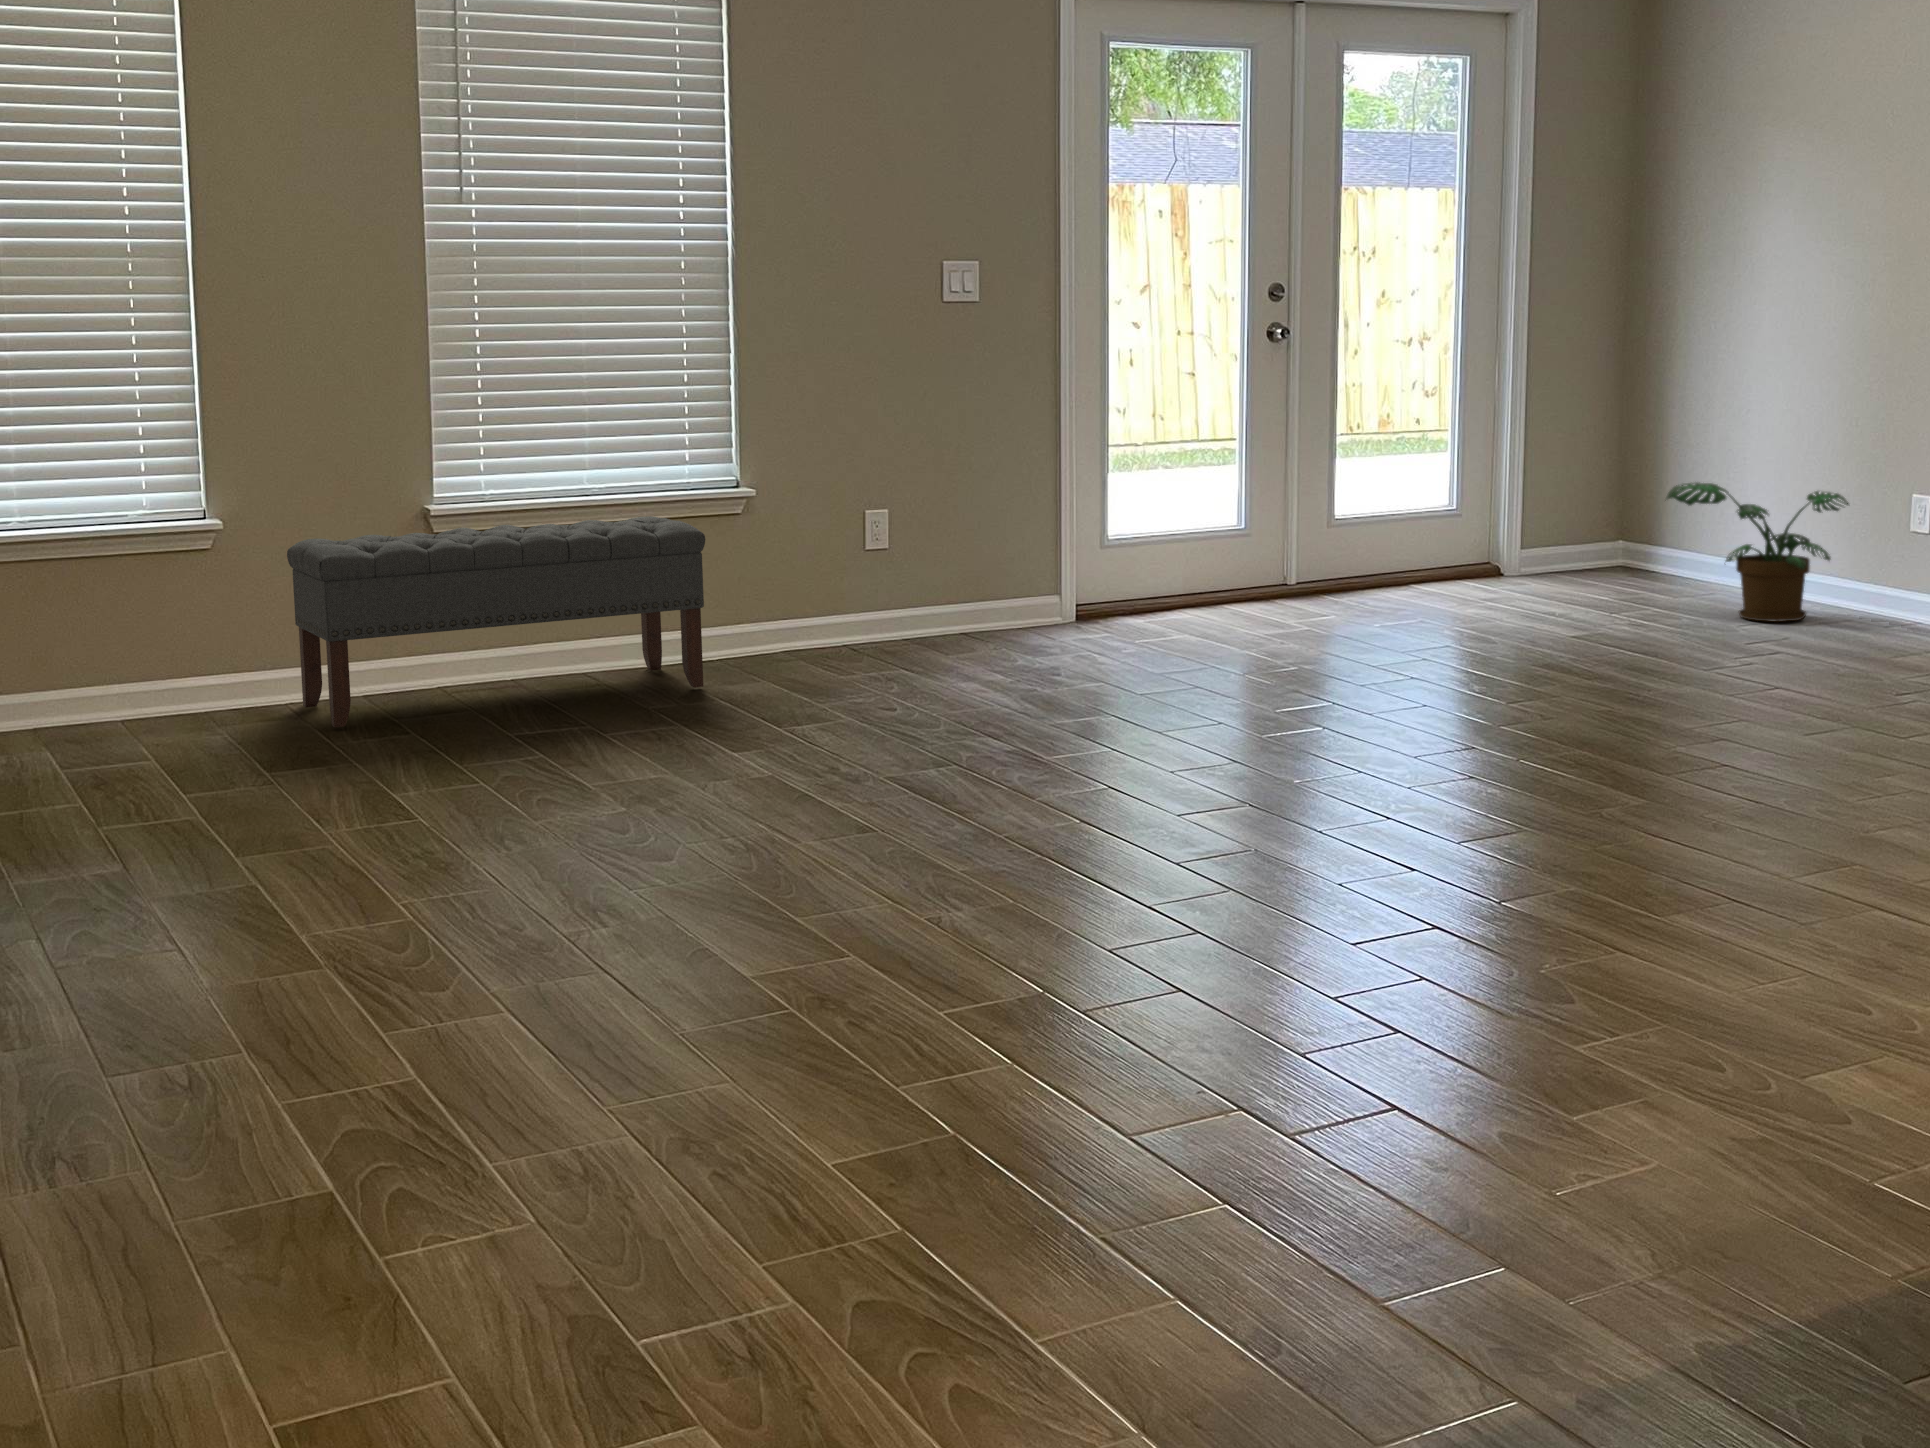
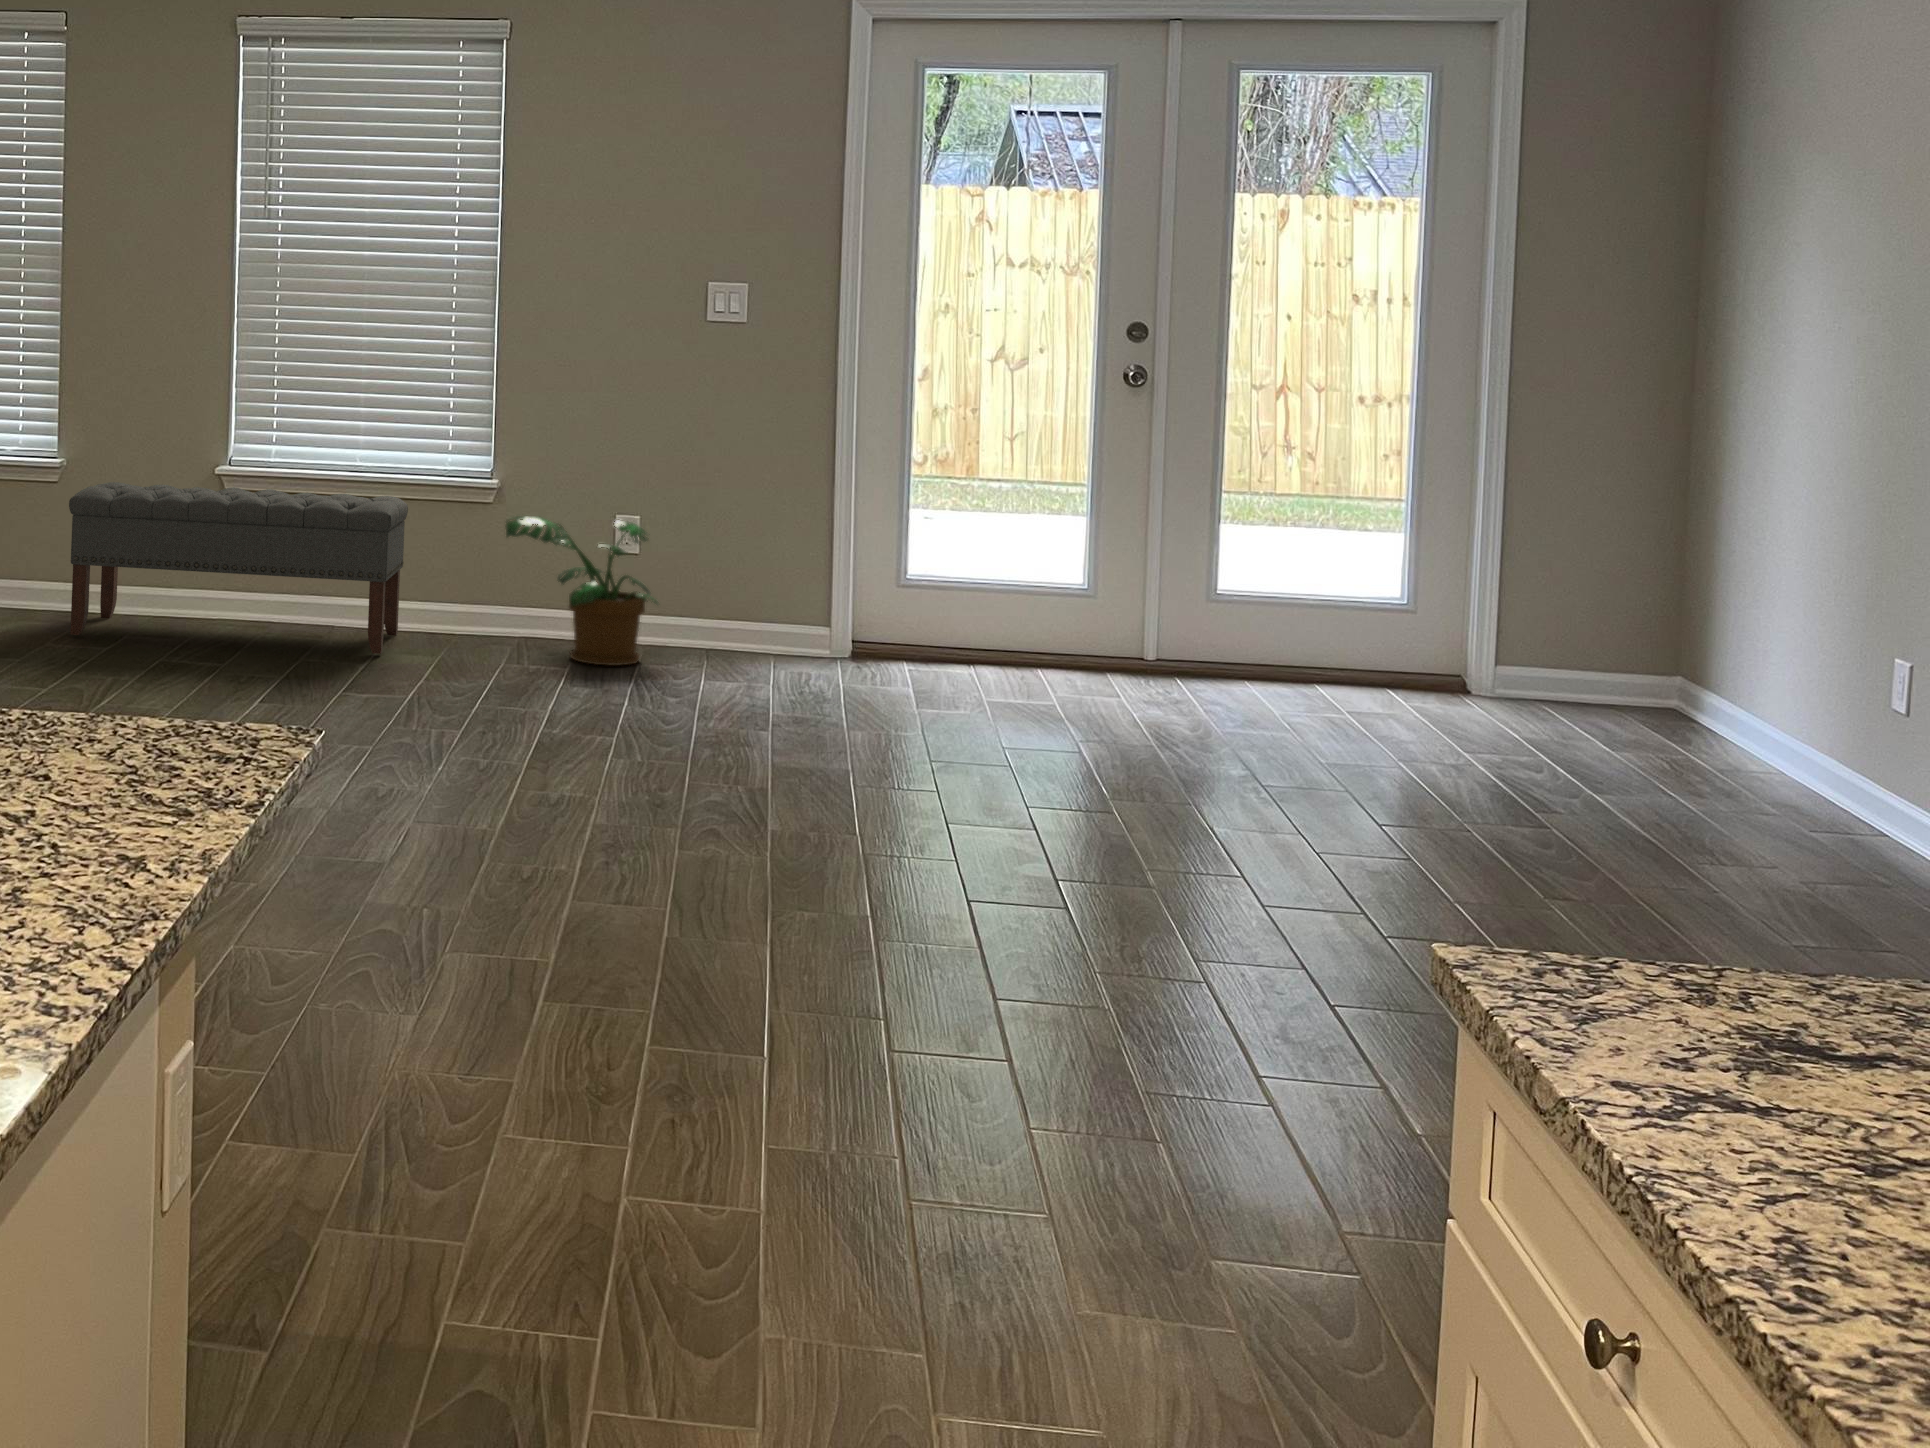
potted plant: present [1666,482,1849,621] -> present [505,516,658,666]

